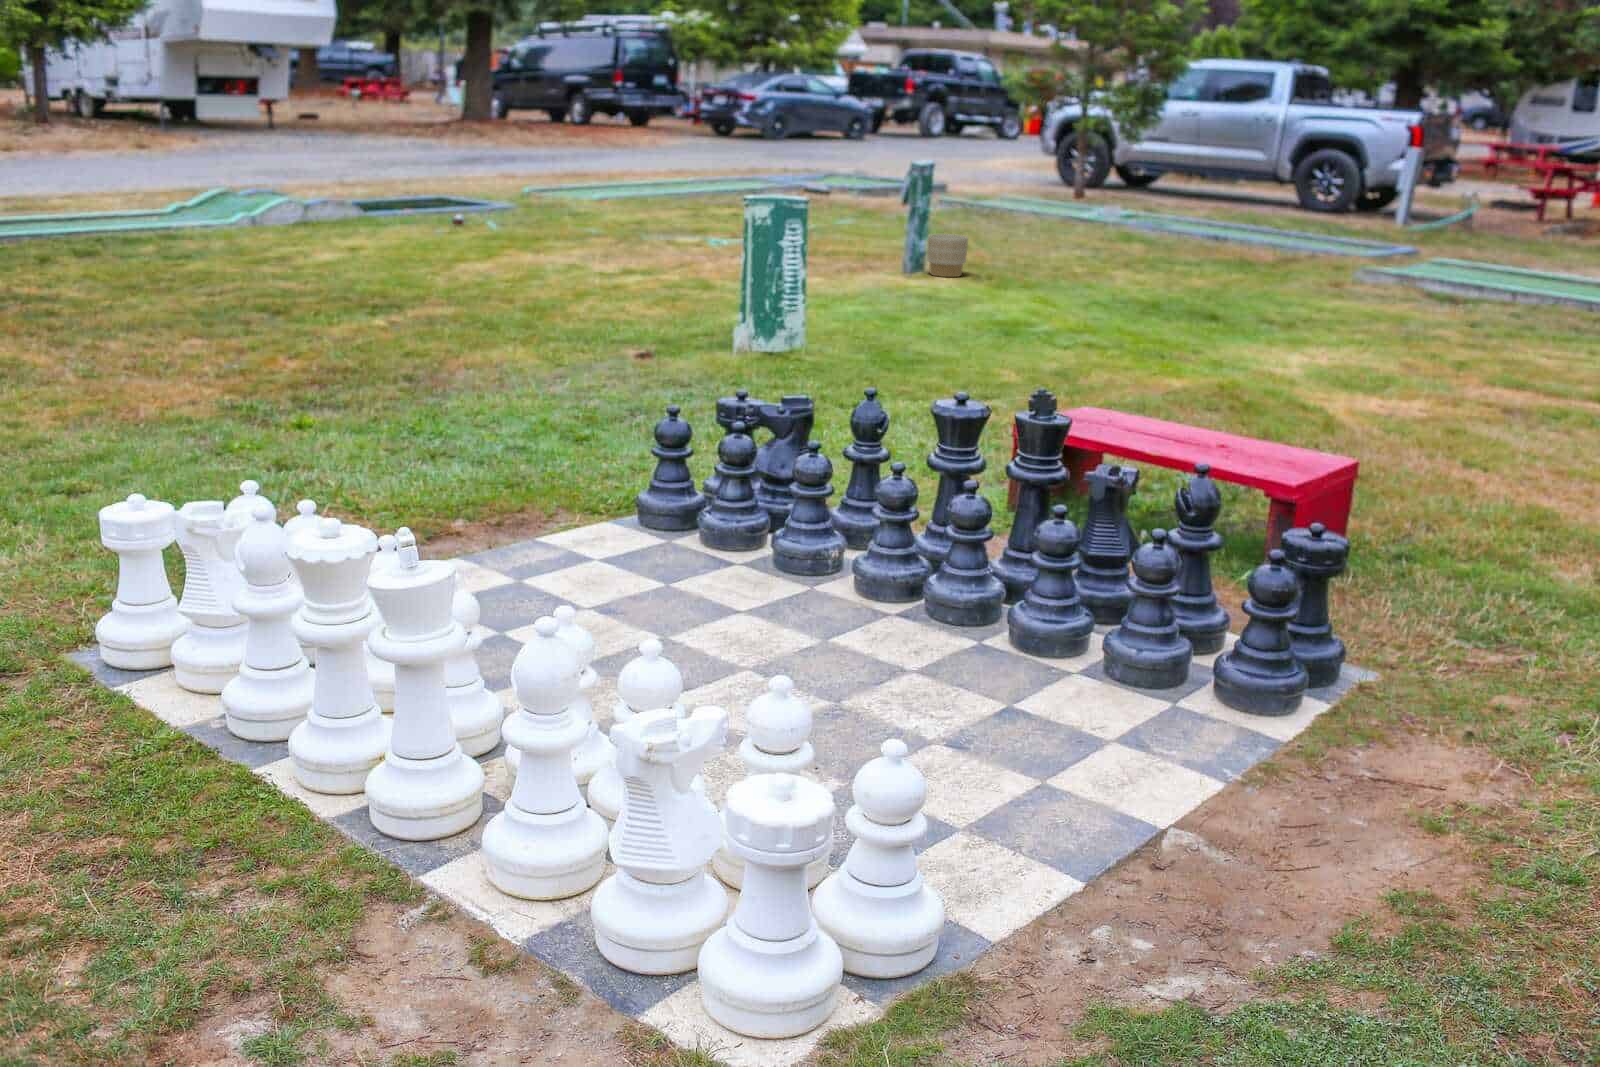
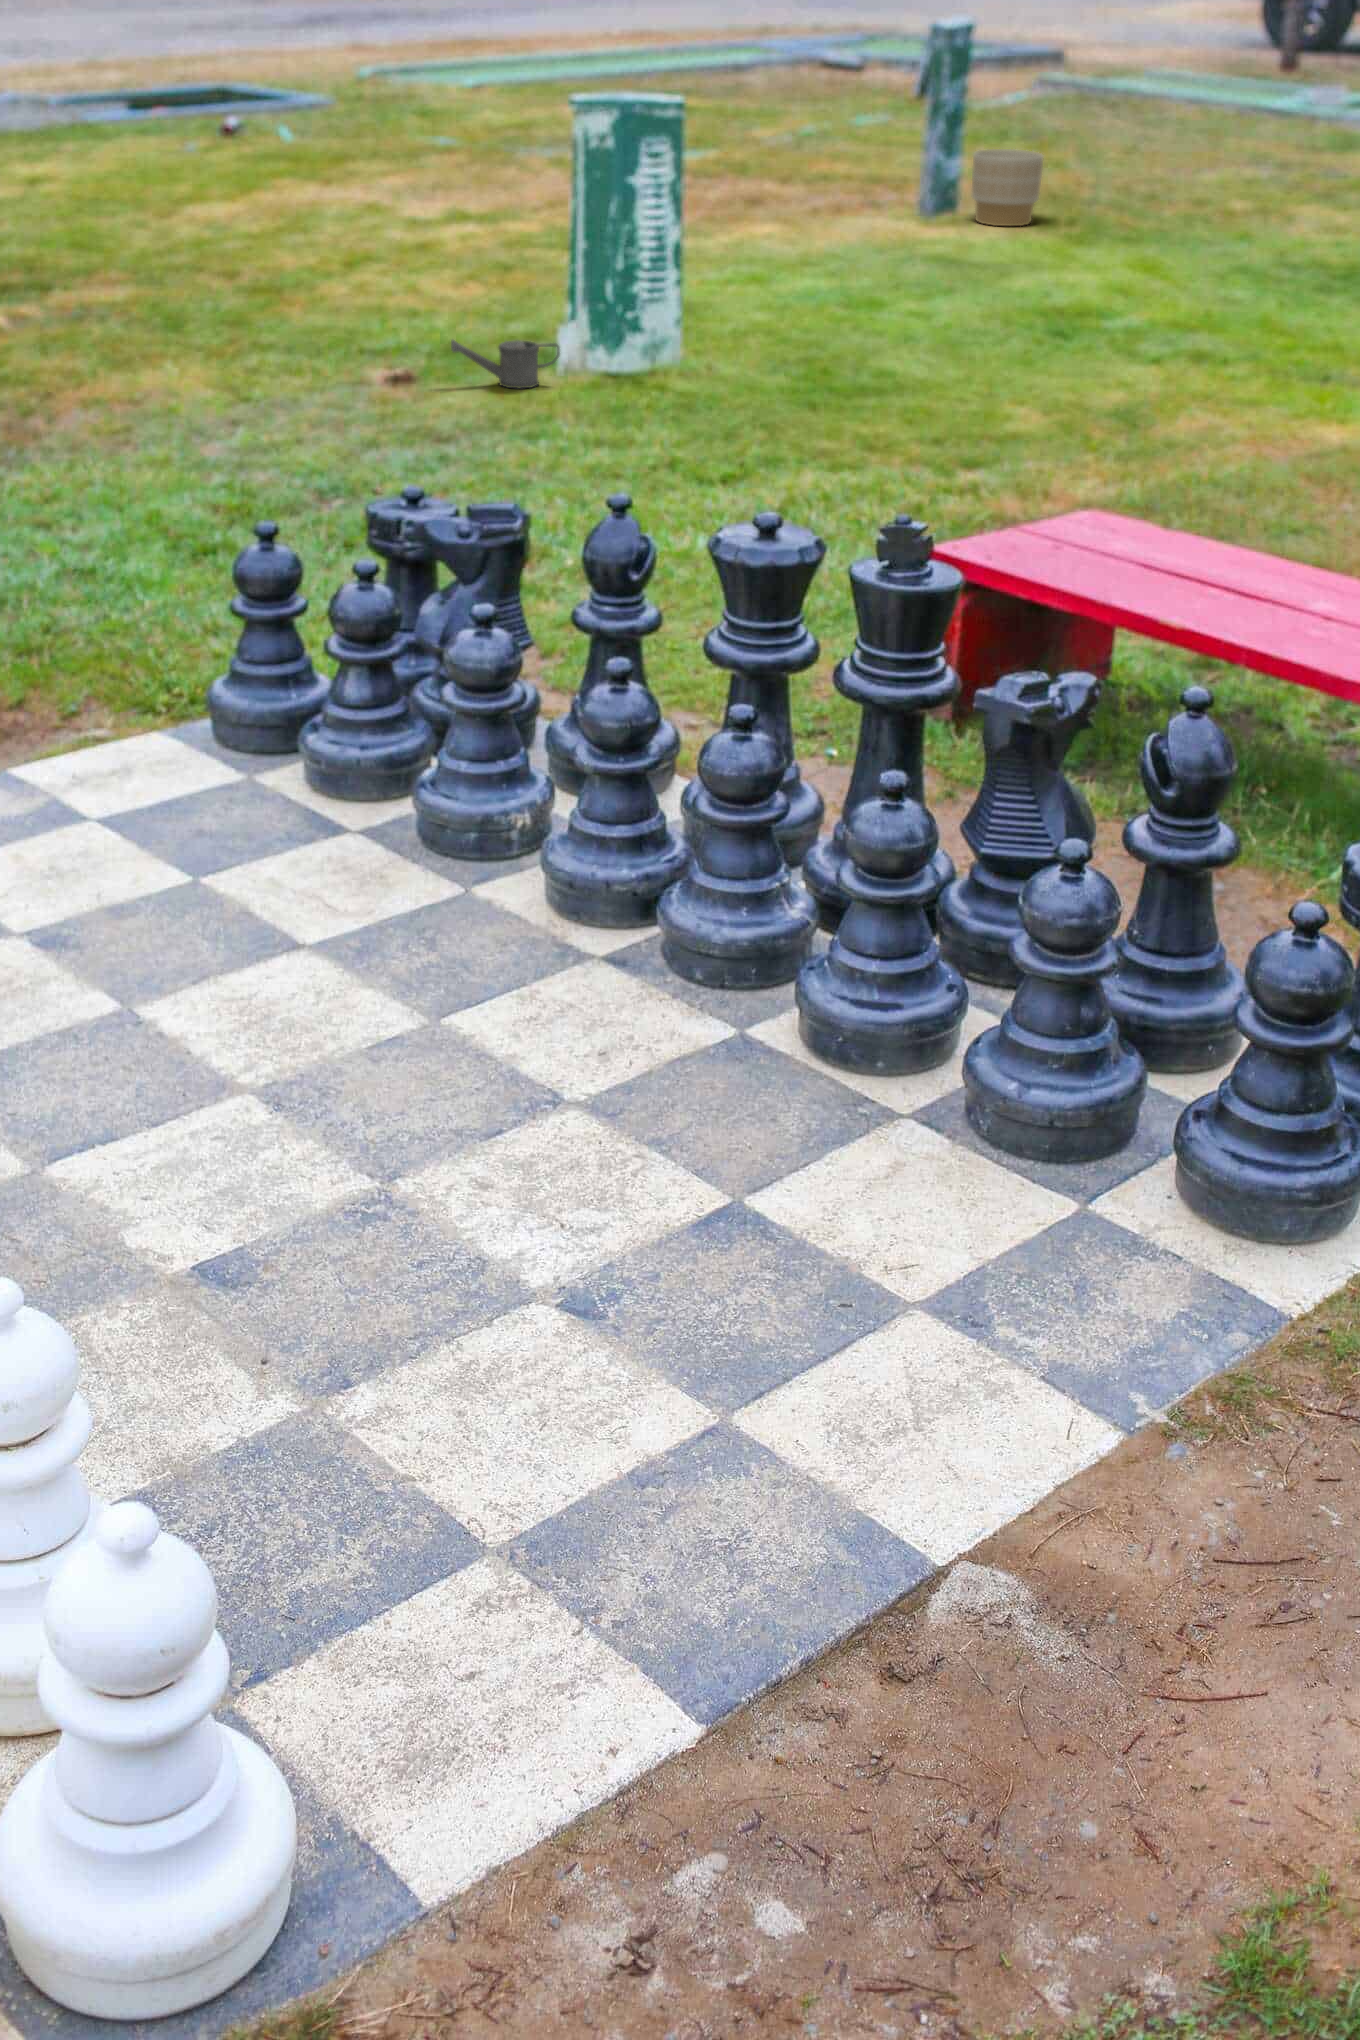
watering can: none [675,331,736,359] -> present [451,340,560,388]

